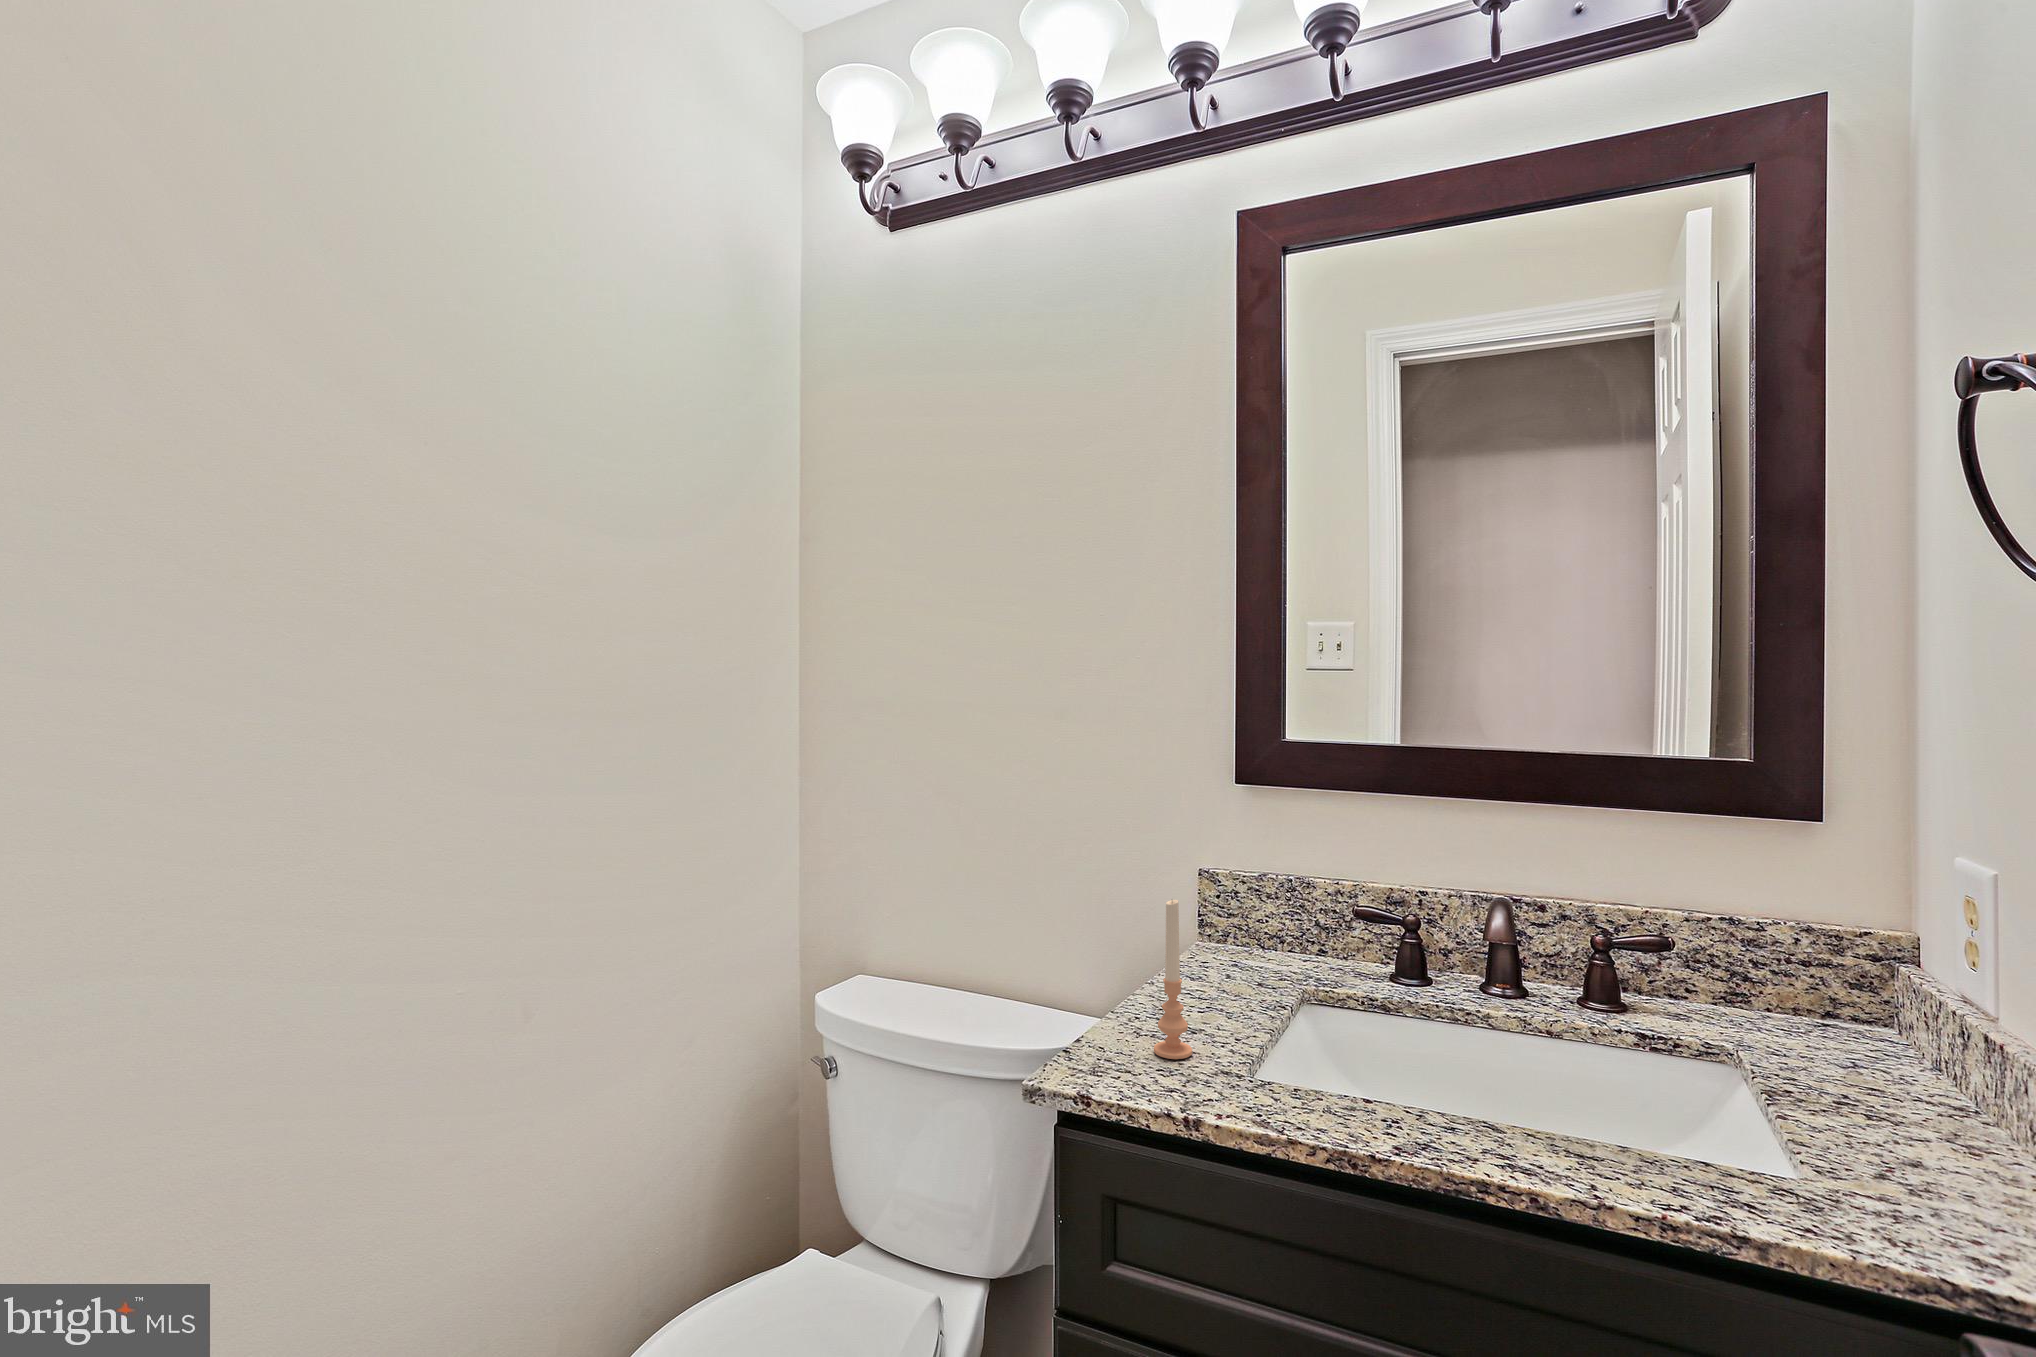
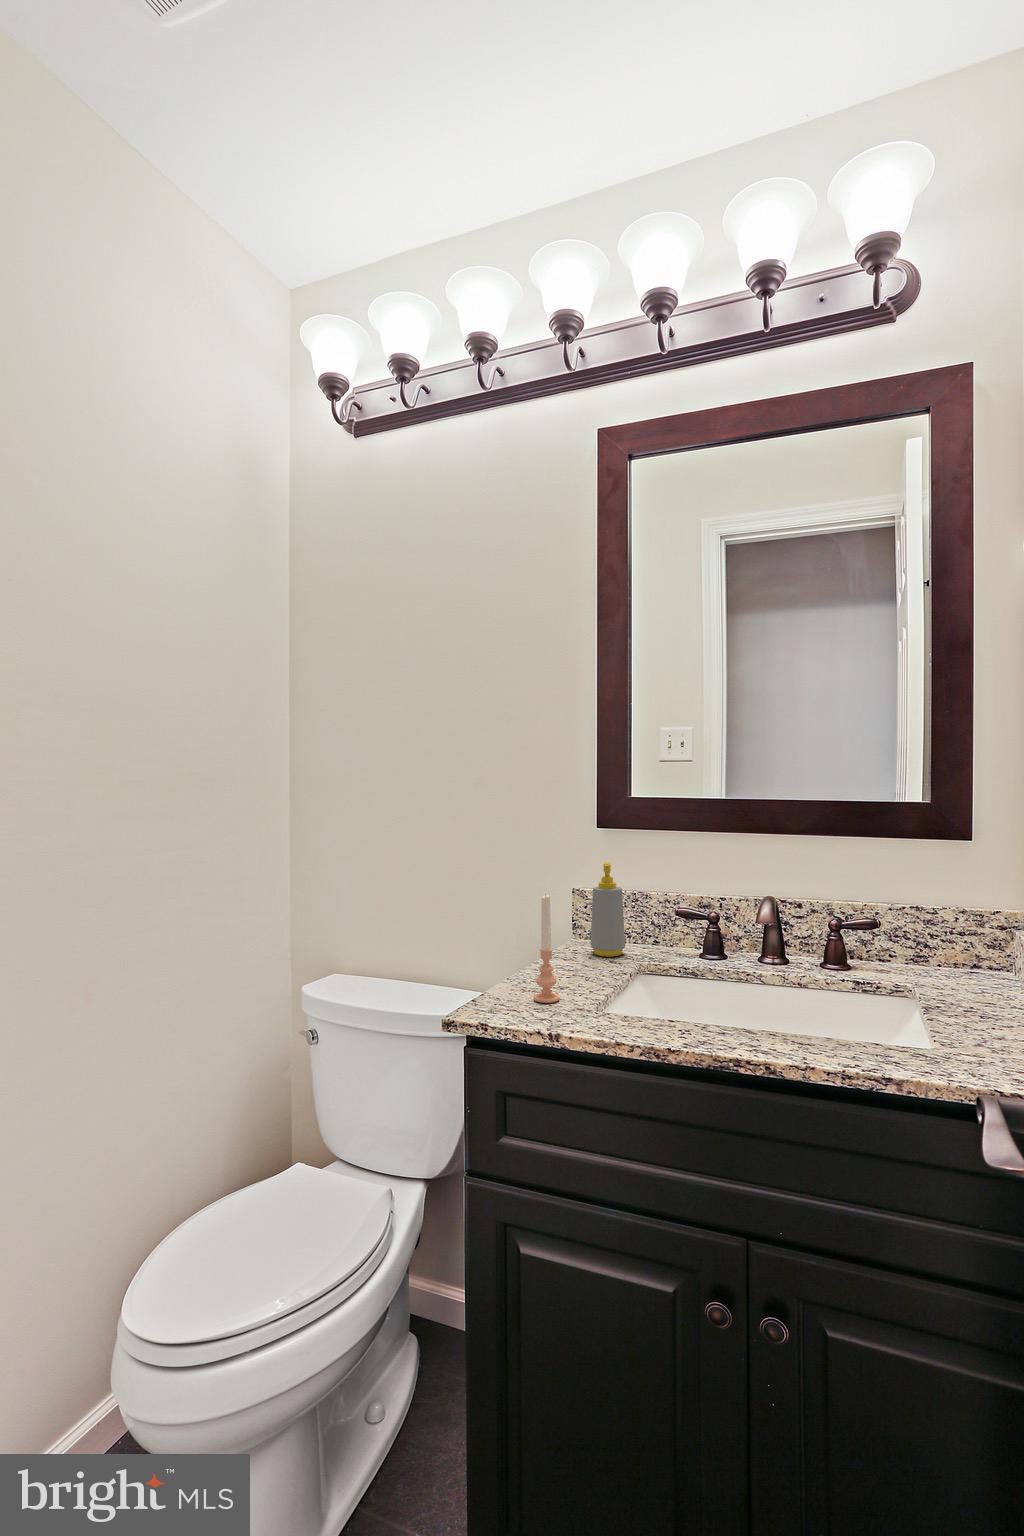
soap bottle: none [1227,838,1279,976] -> present [591,862,625,956]

